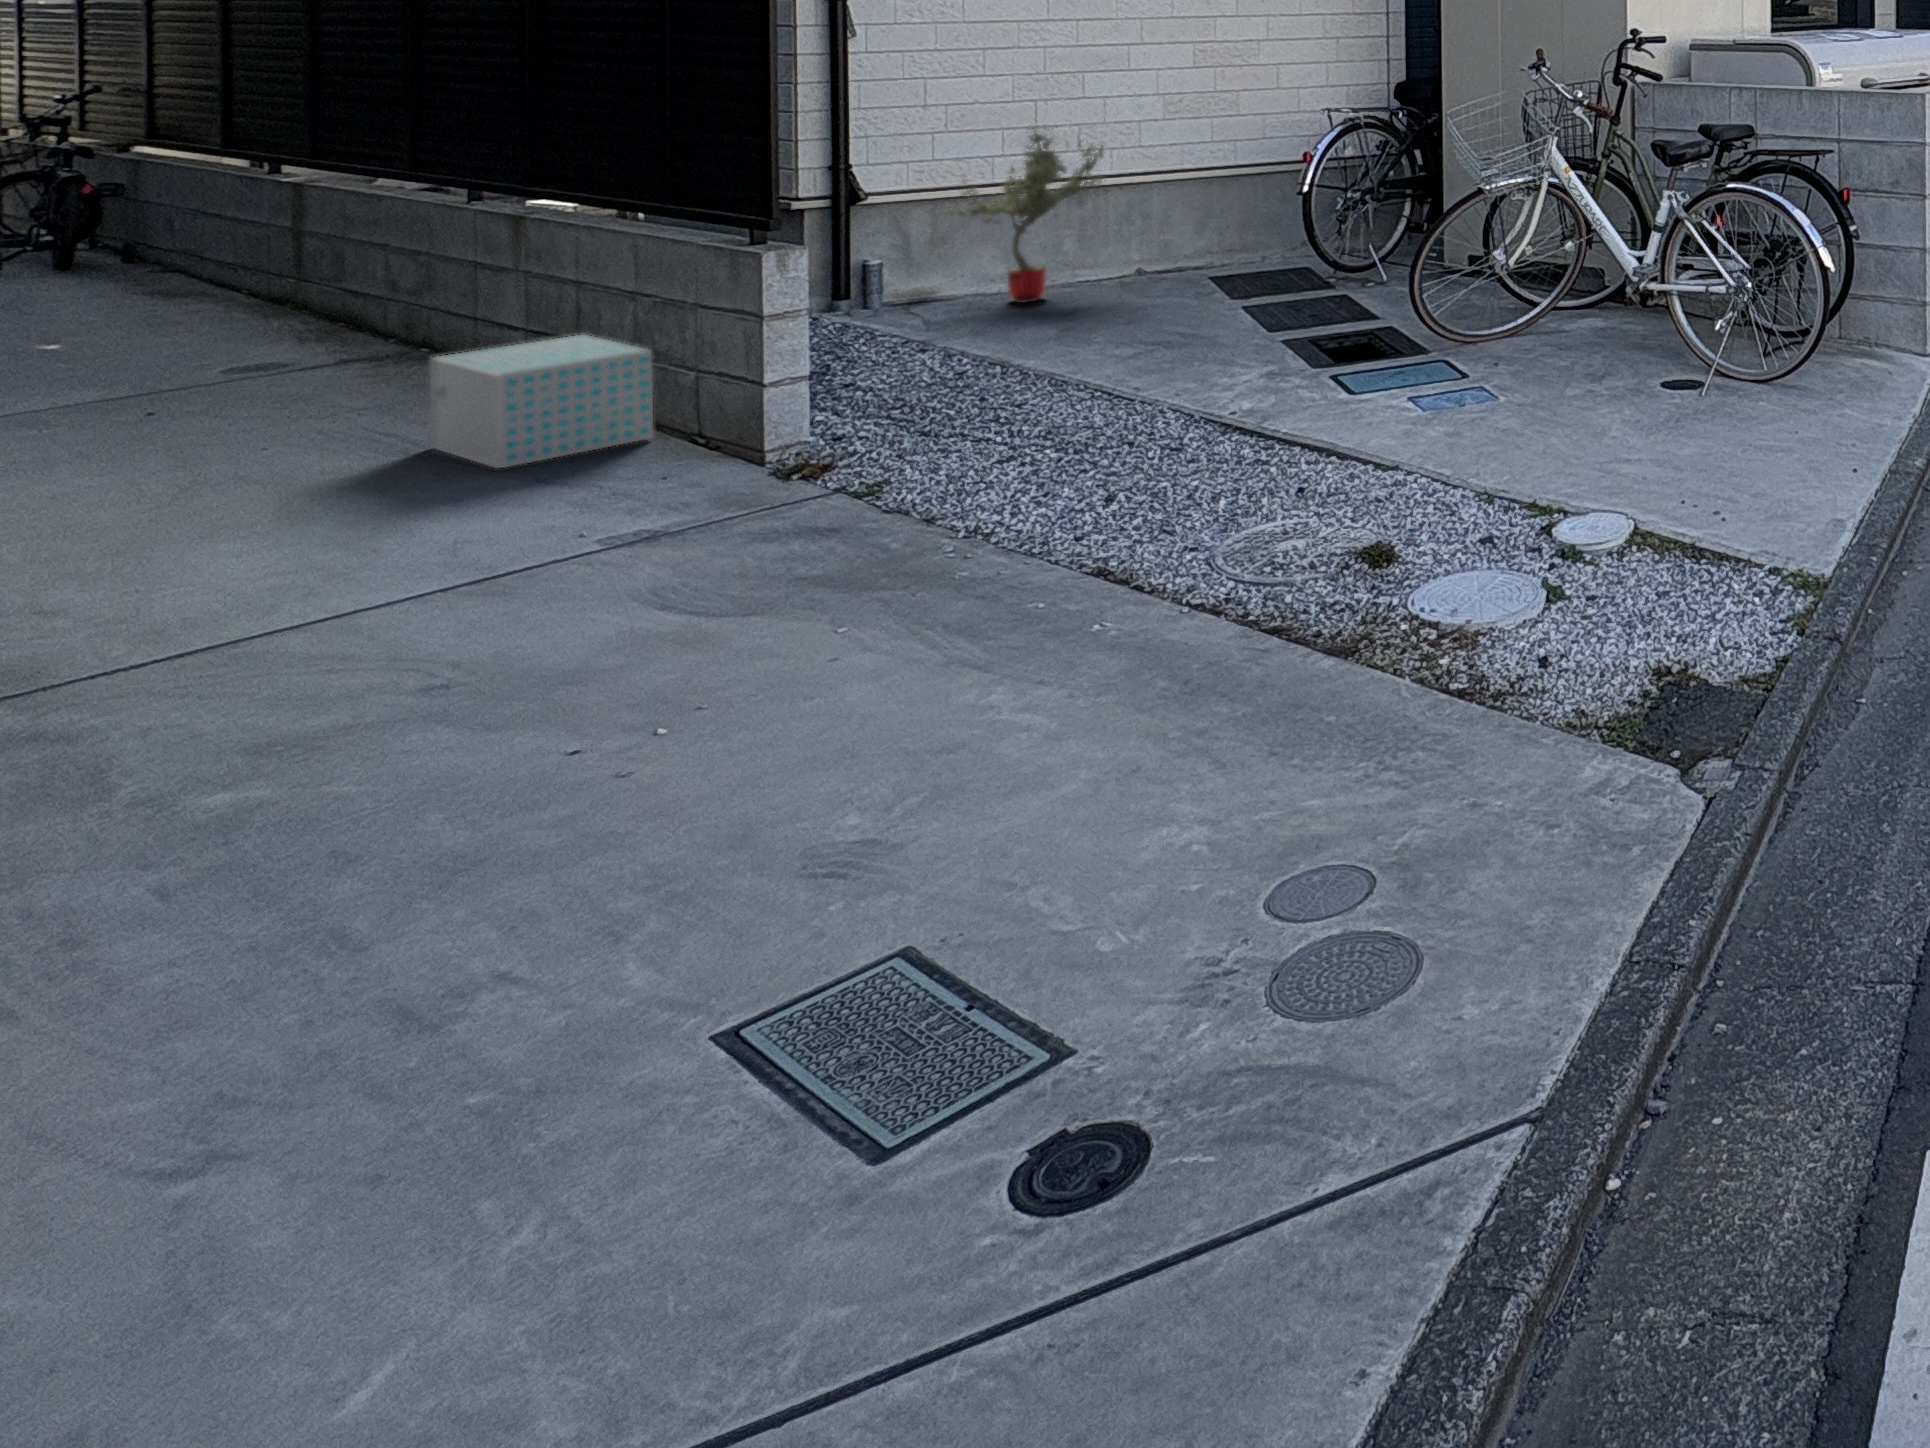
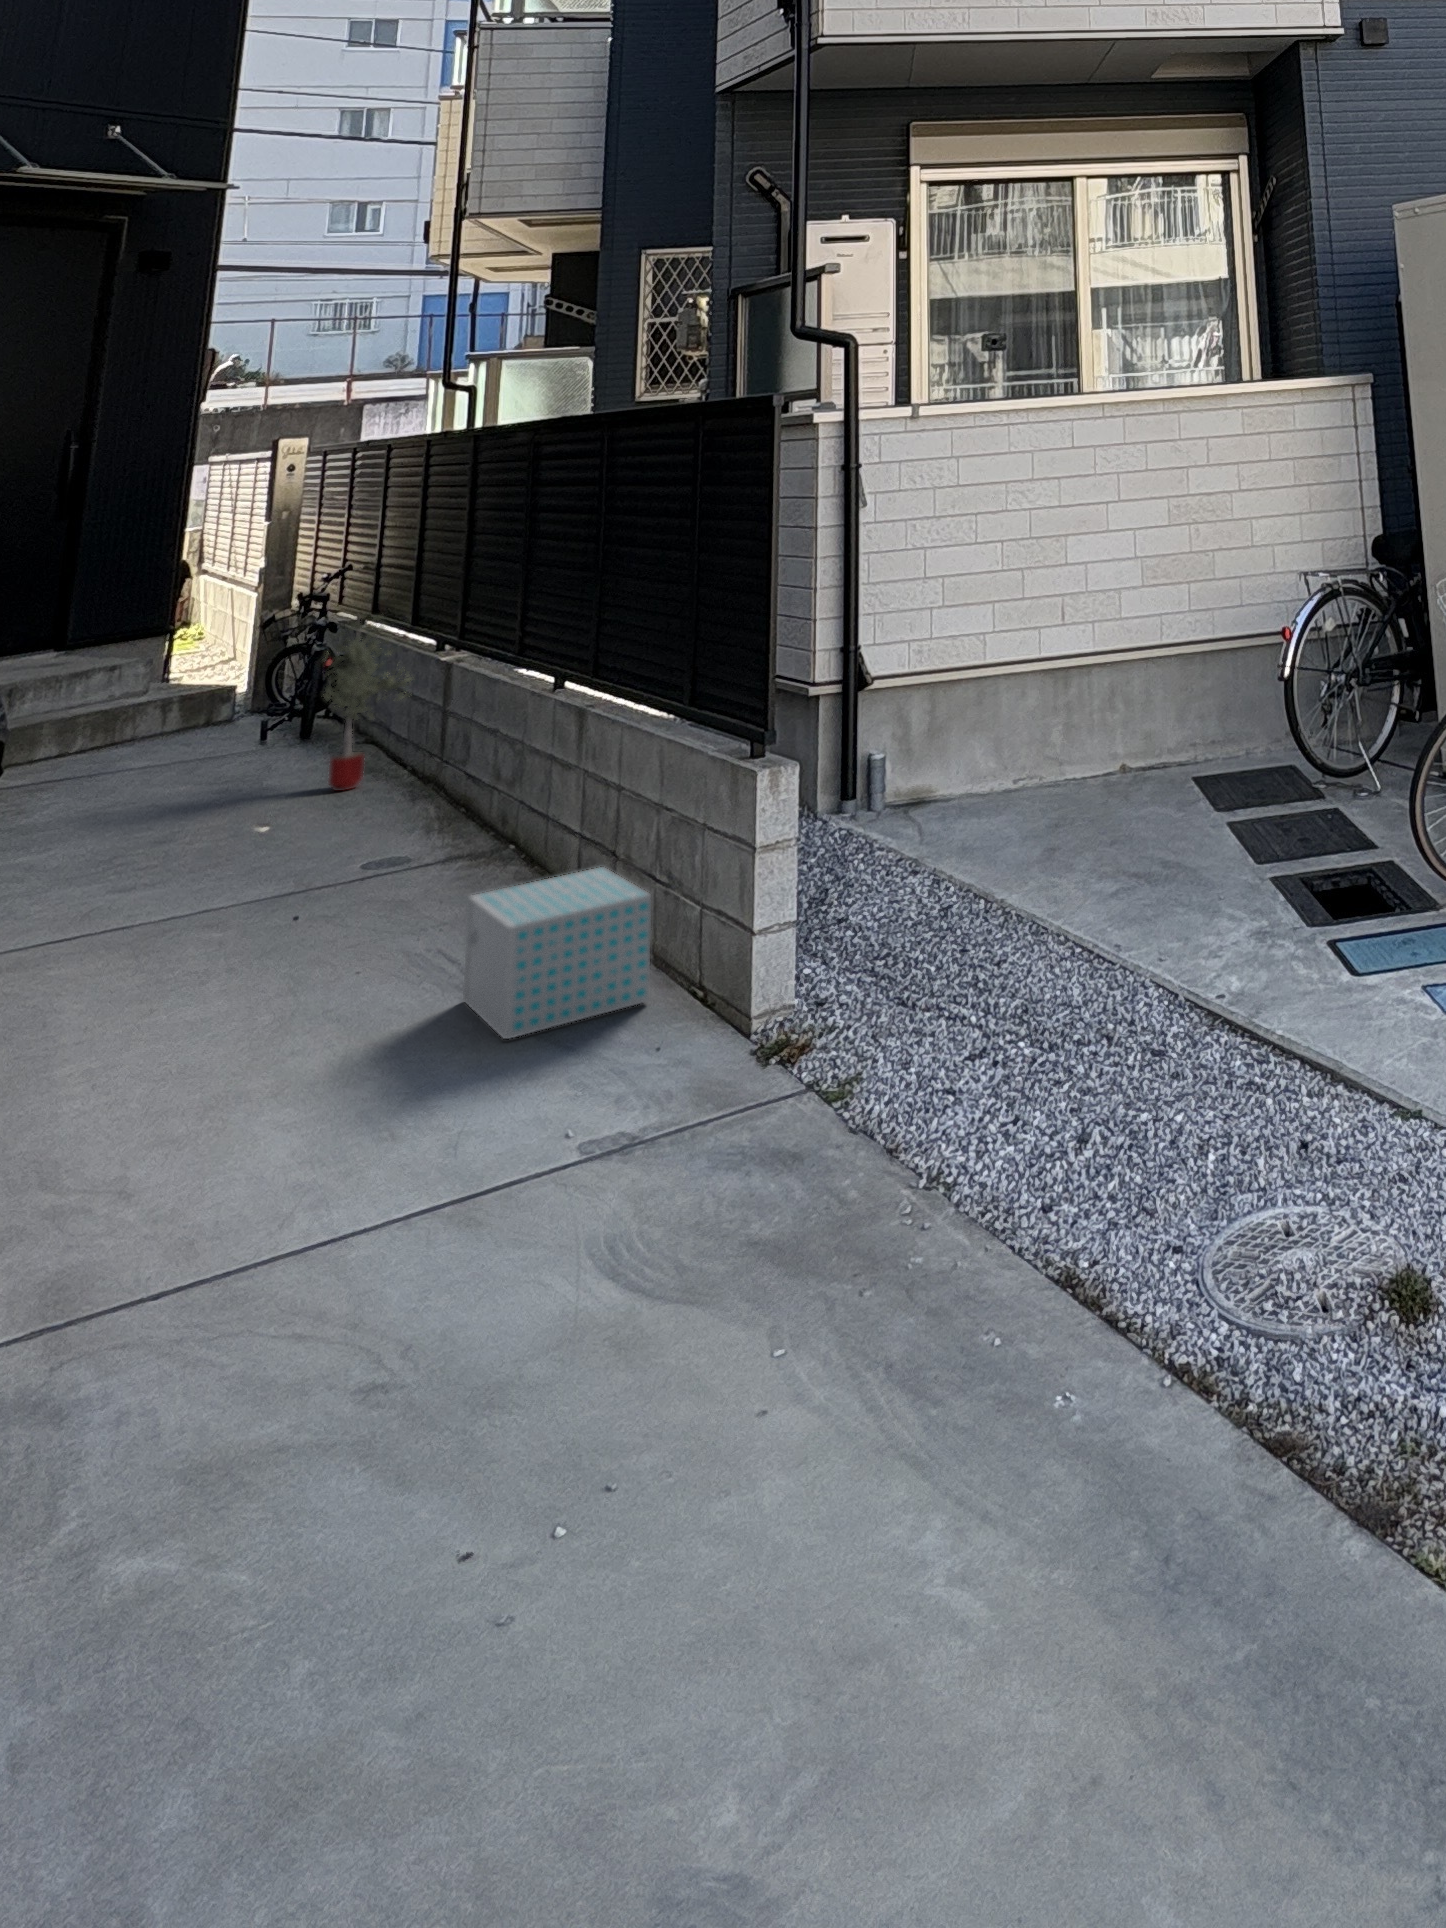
potted tree: present [946,126,1103,303] -> present [321,613,411,791]

